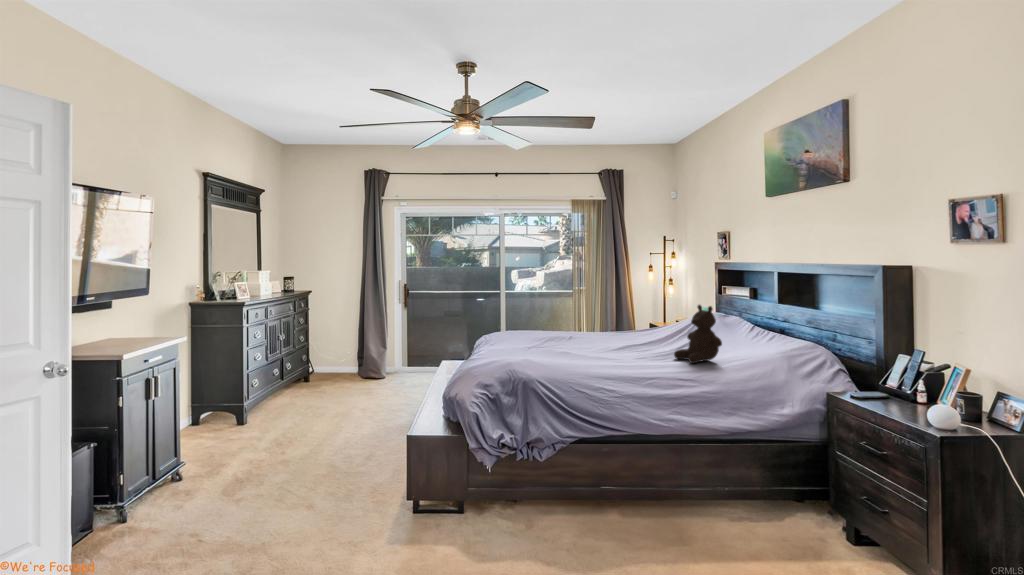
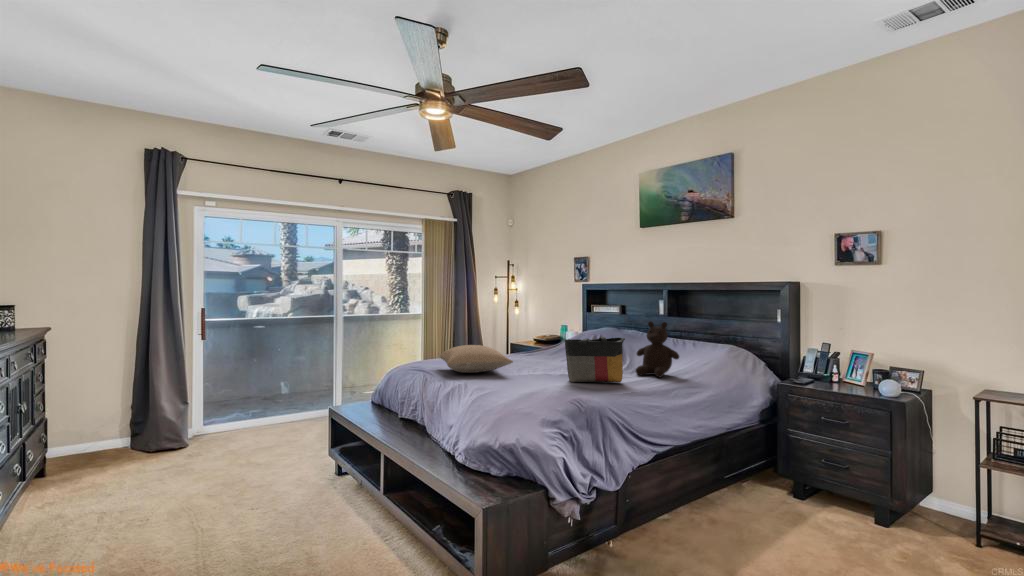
pillow: none [497,317,564,340] -> present [440,345,513,373]
tote bag: none [584,317,636,362] -> present [565,337,625,383]

